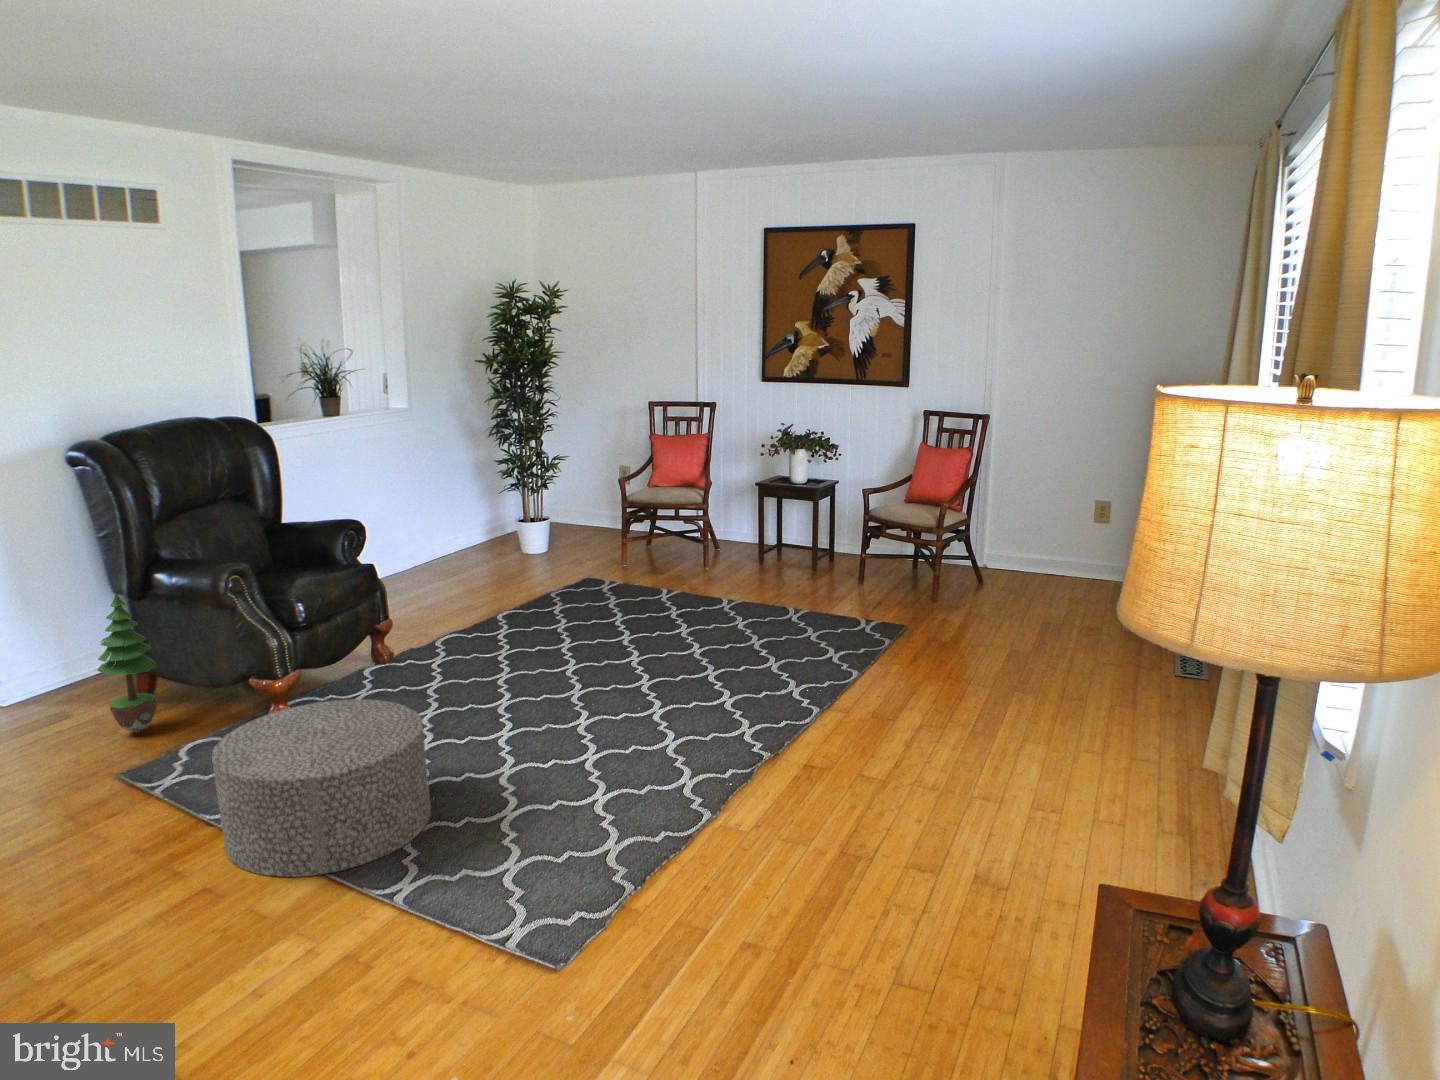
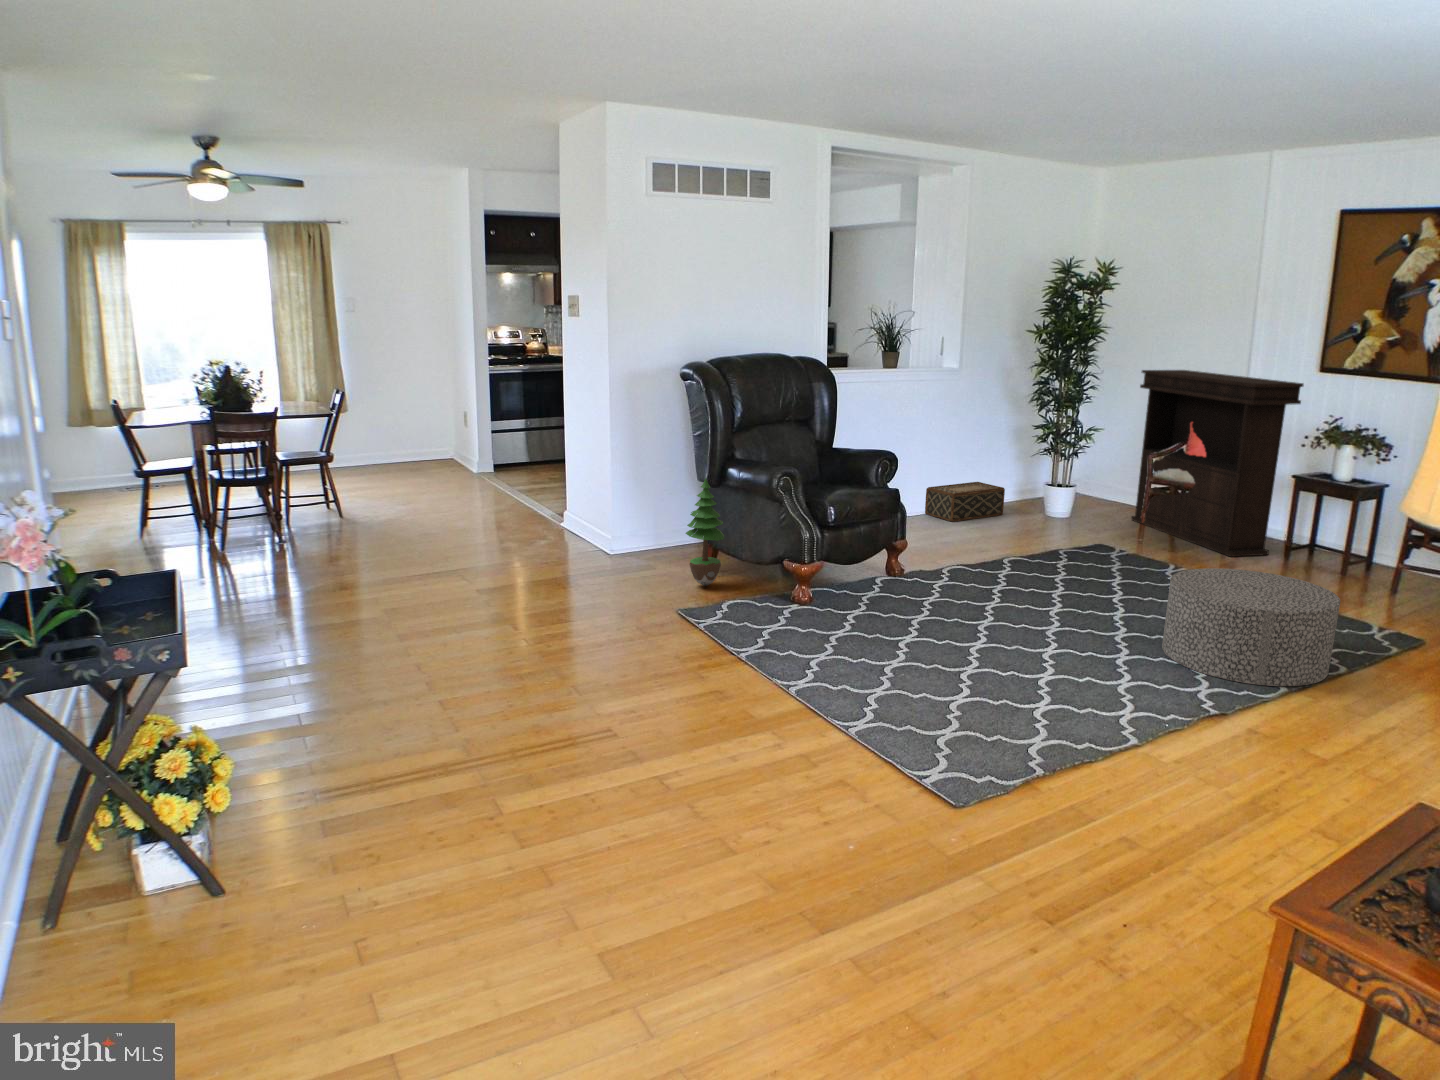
console table: none [600,388,751,573] -> present [1132,370,1304,557]
woven basket: none [394,530,484,581] -> present [925,482,1005,522]
ottoman: present [212,699,431,877] -> present [1162,568,1340,686]

